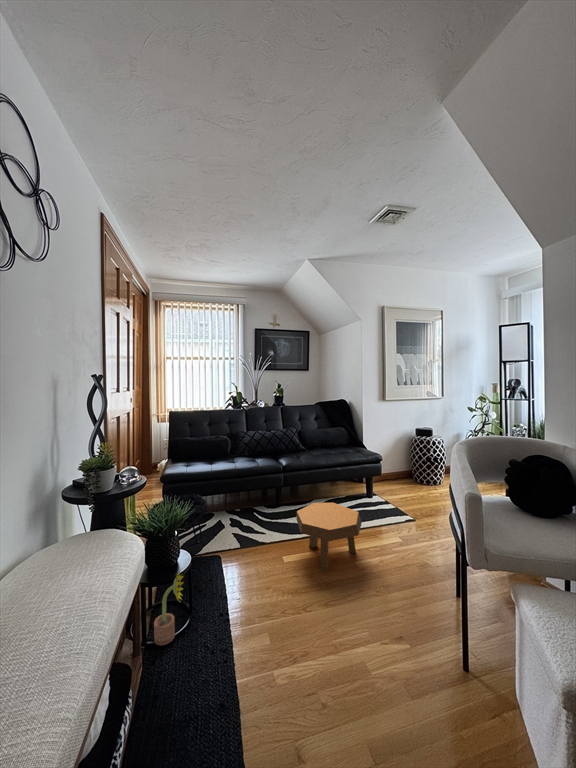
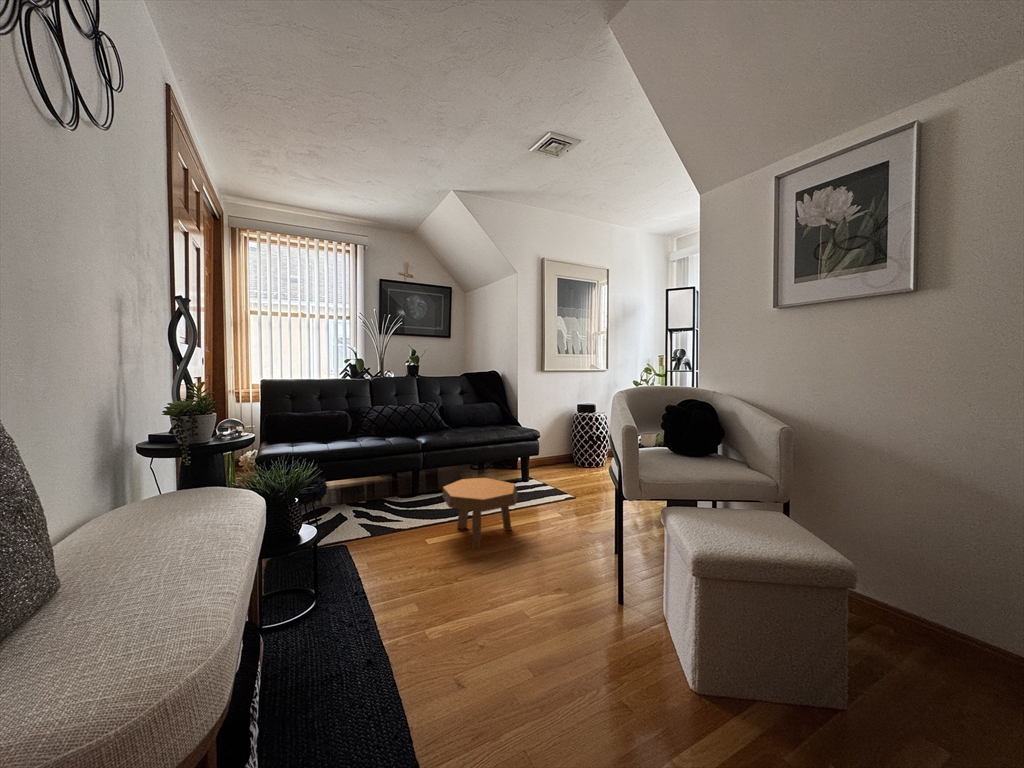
decorative plant: present [154,570,184,645] -> none [275,537,312,627]

